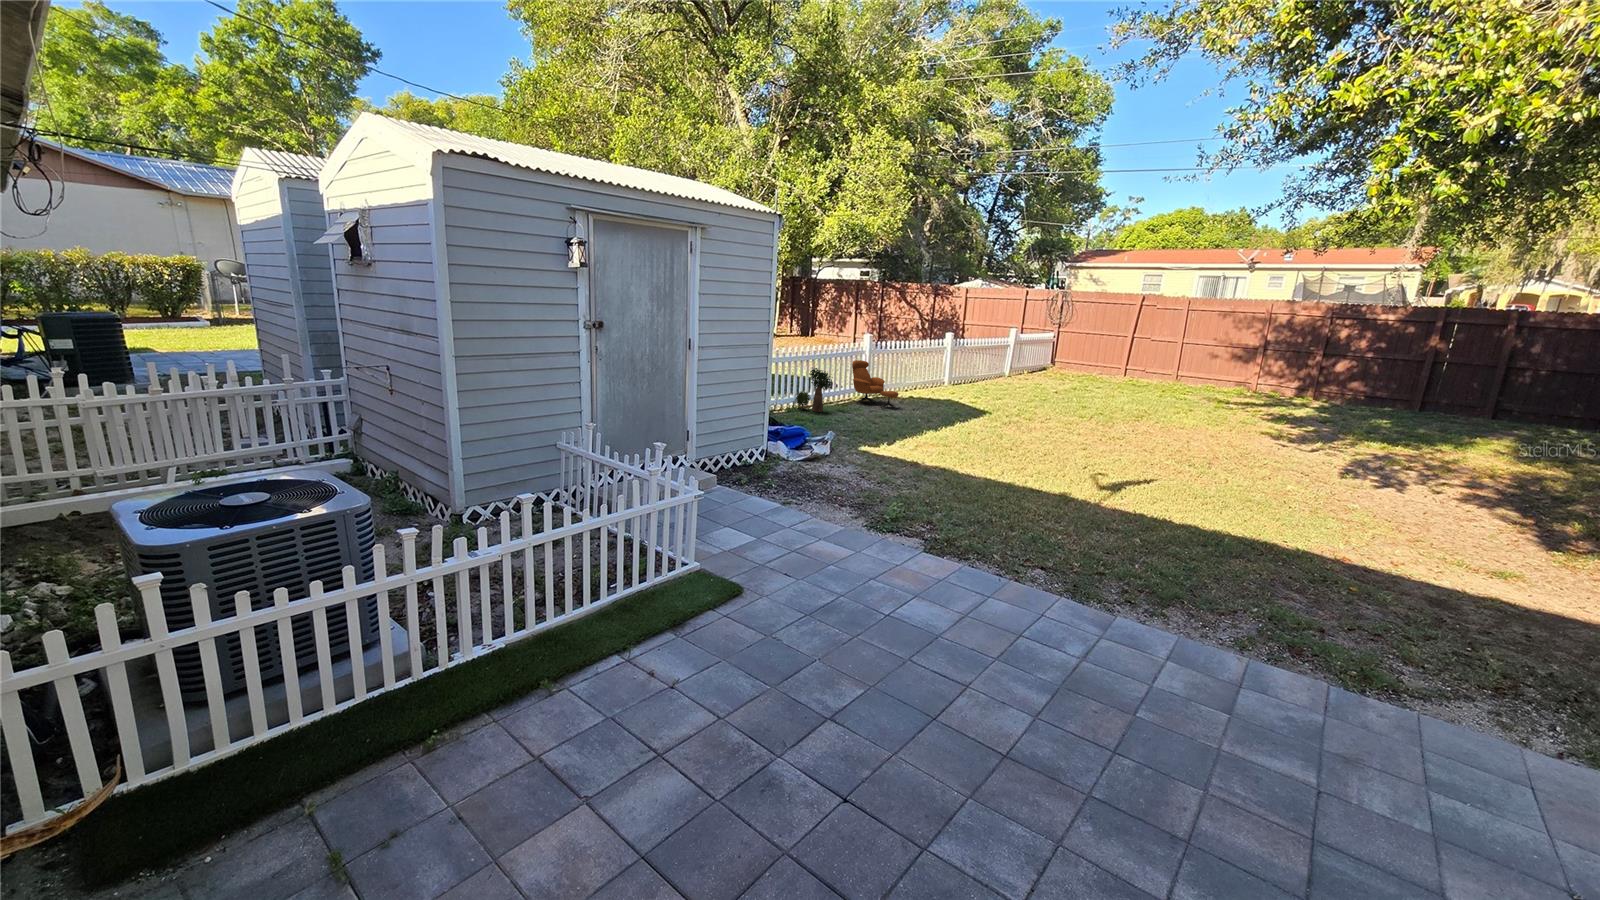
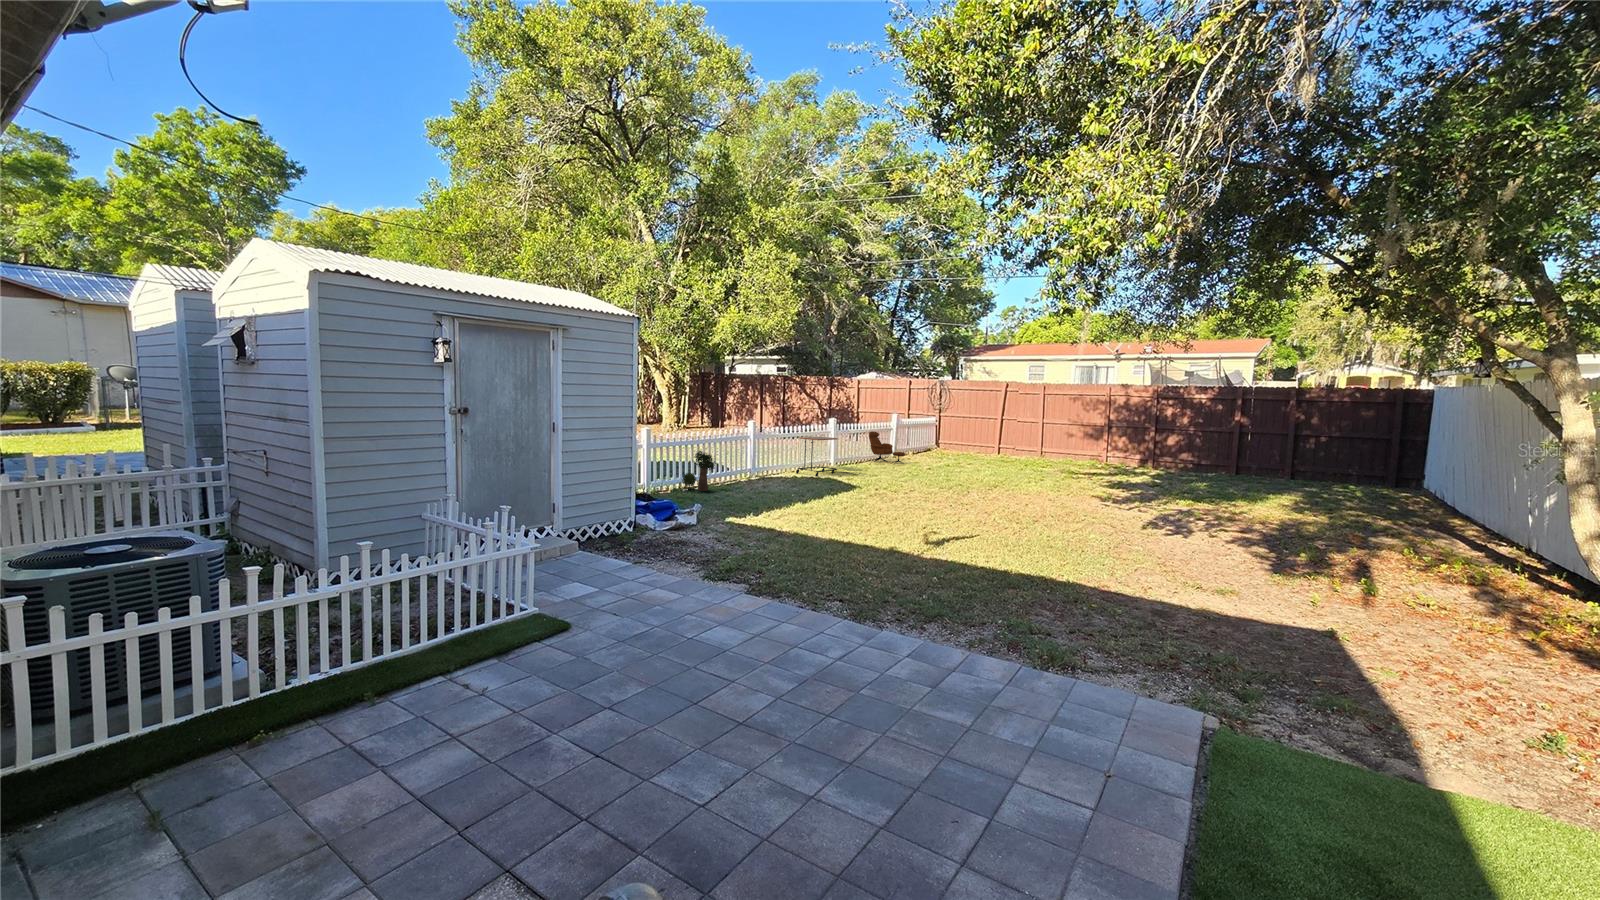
side table: none [908,353,956,398] -> present [796,437,838,476]
lounge chair: present [852,360,898,408] -> present [869,432,905,464]

